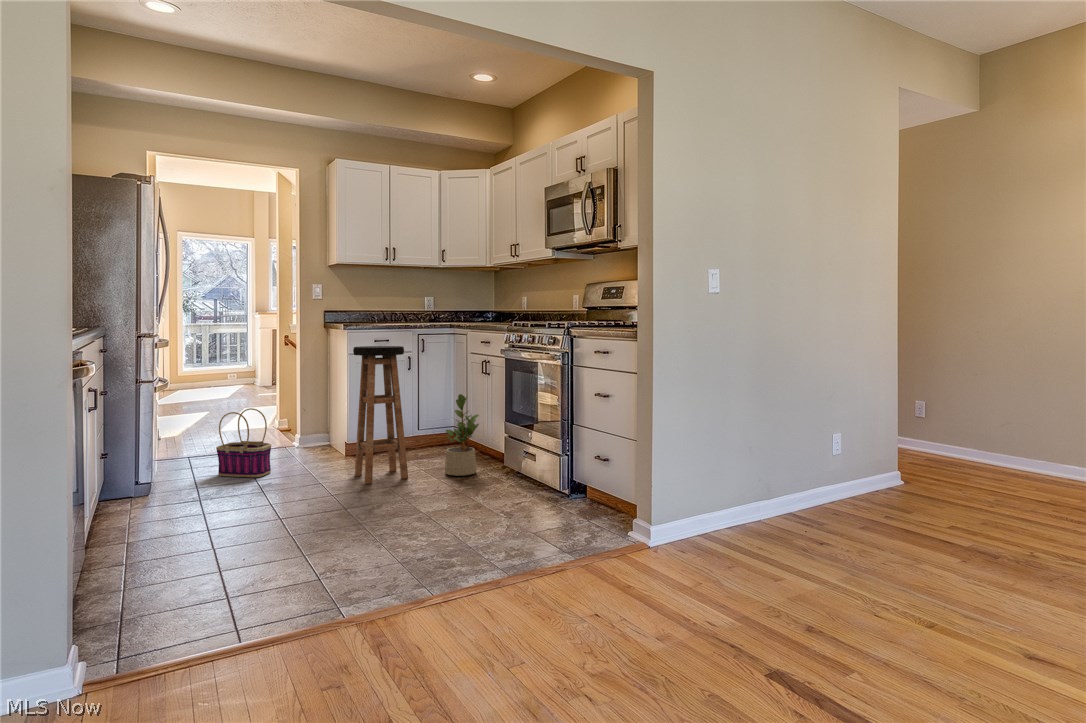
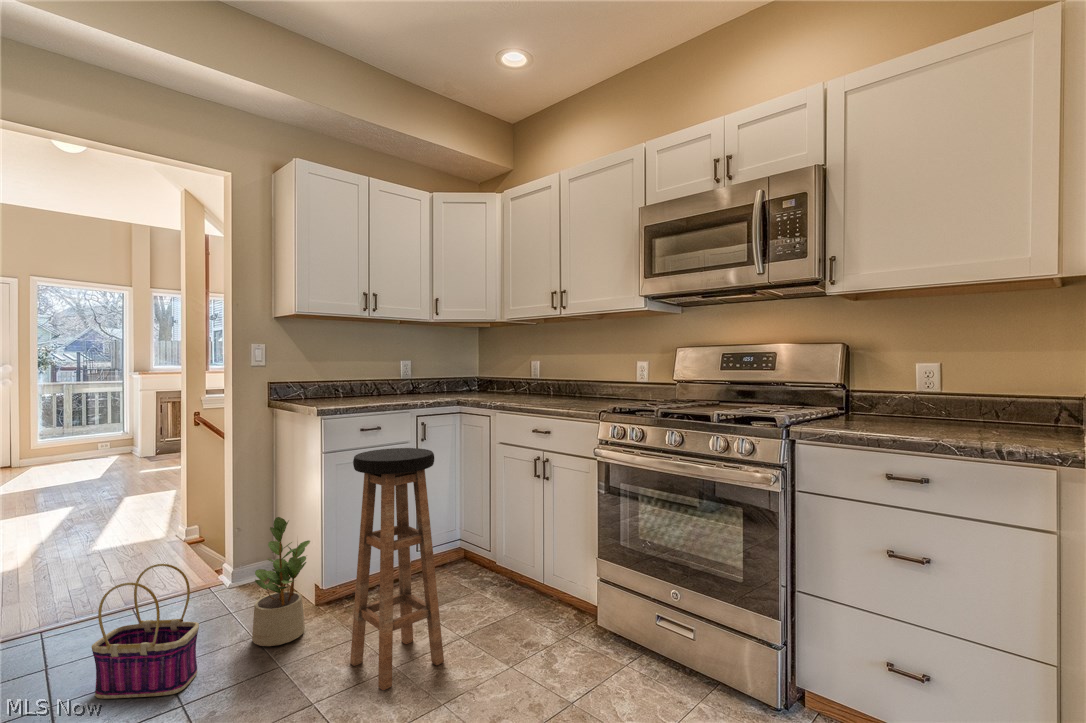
potted plant: present [445,394,479,476] -> present [252,517,310,646]

